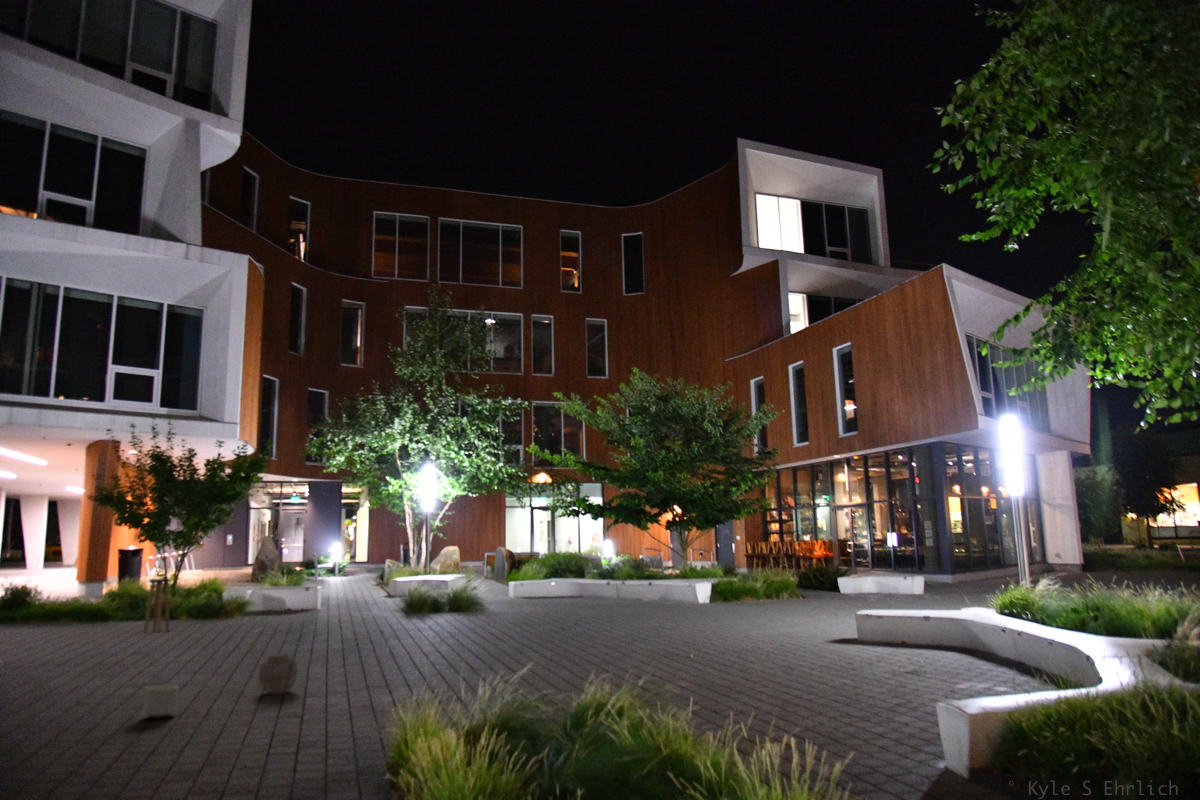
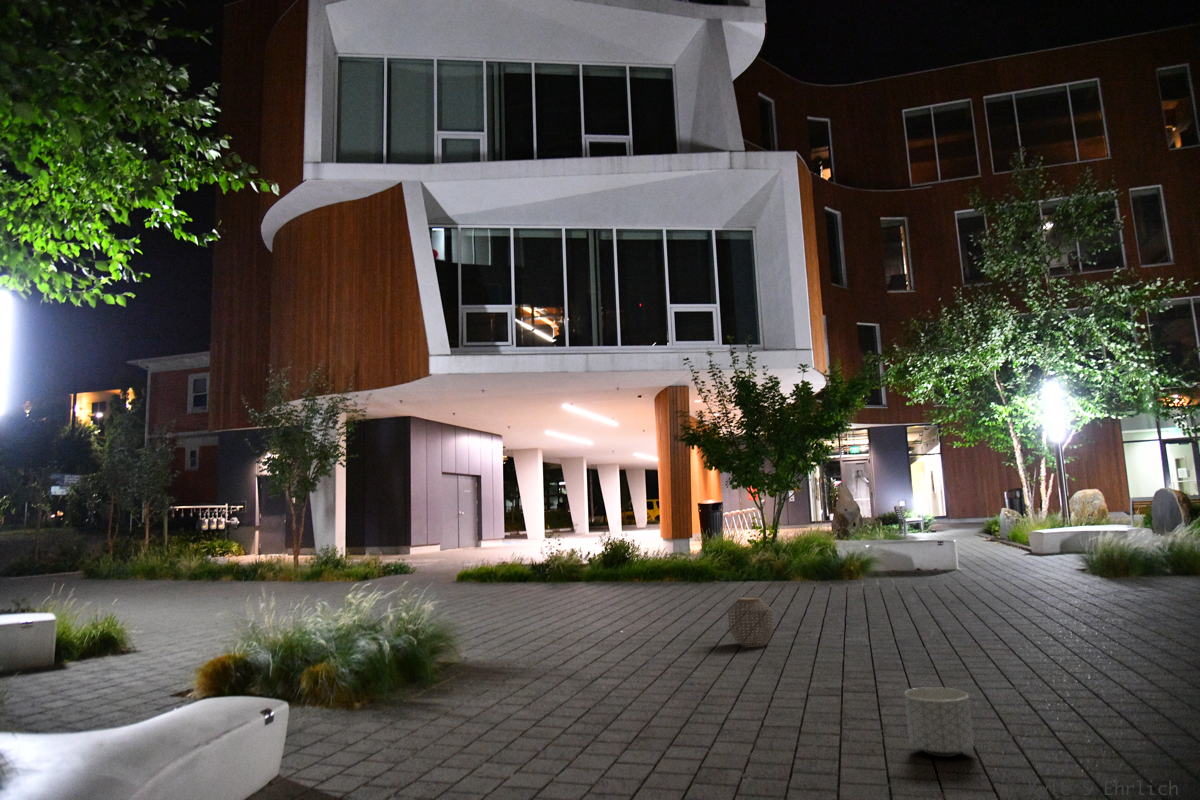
bar stool: present [144,578,170,632] -> none [763,524,794,591]
woven basket: present [259,654,297,695] -> present [728,597,774,647]

